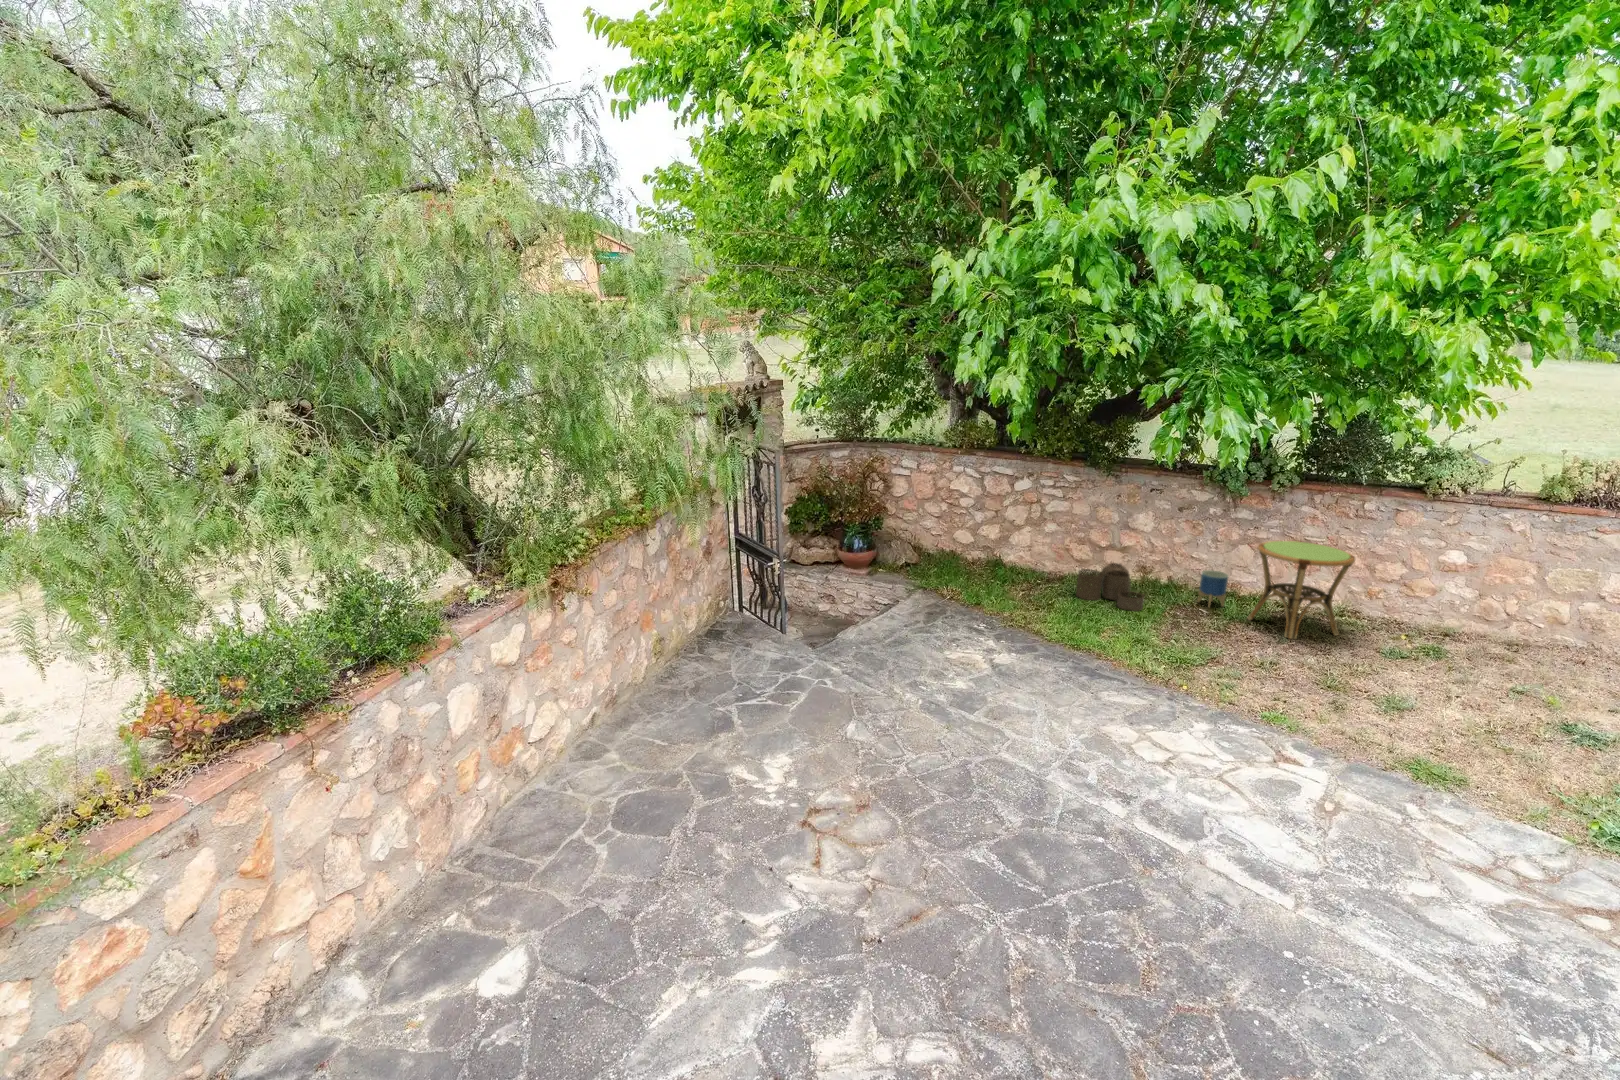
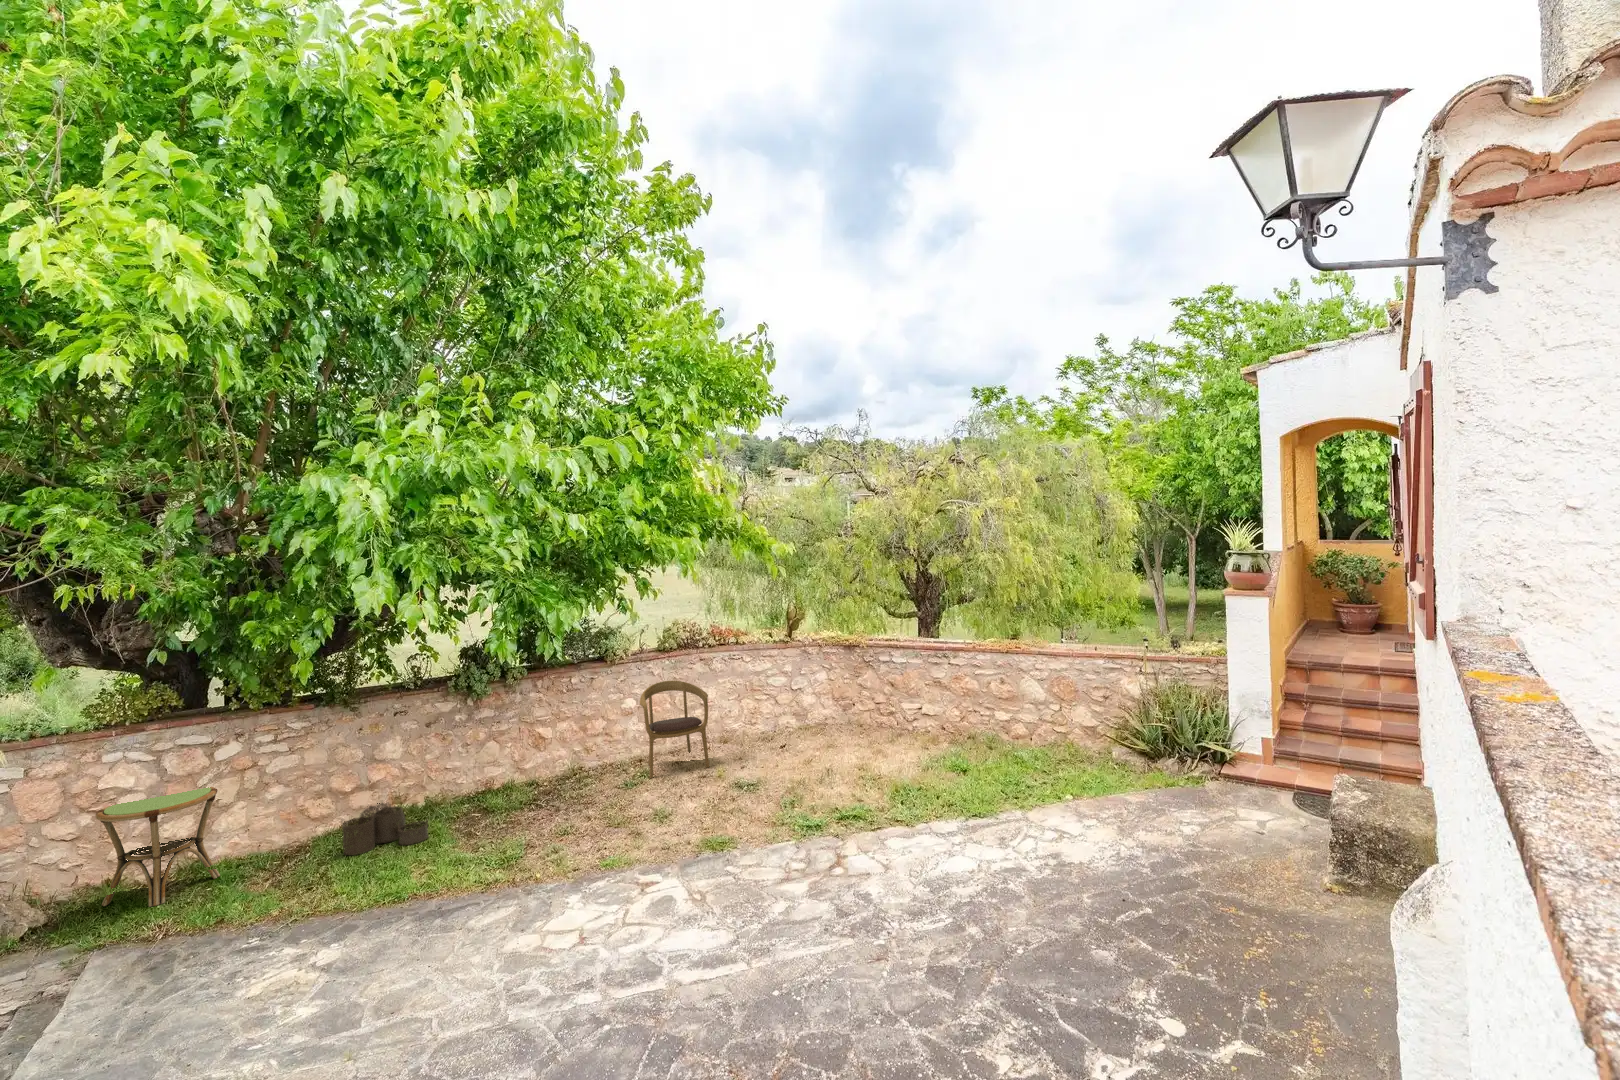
chair: none [1436,539,1595,685] -> present [640,681,709,778]
side table: present [1247,541,1355,639] -> present [96,787,220,907]
planter: present [1198,570,1229,607] -> none [467,772,493,810]

